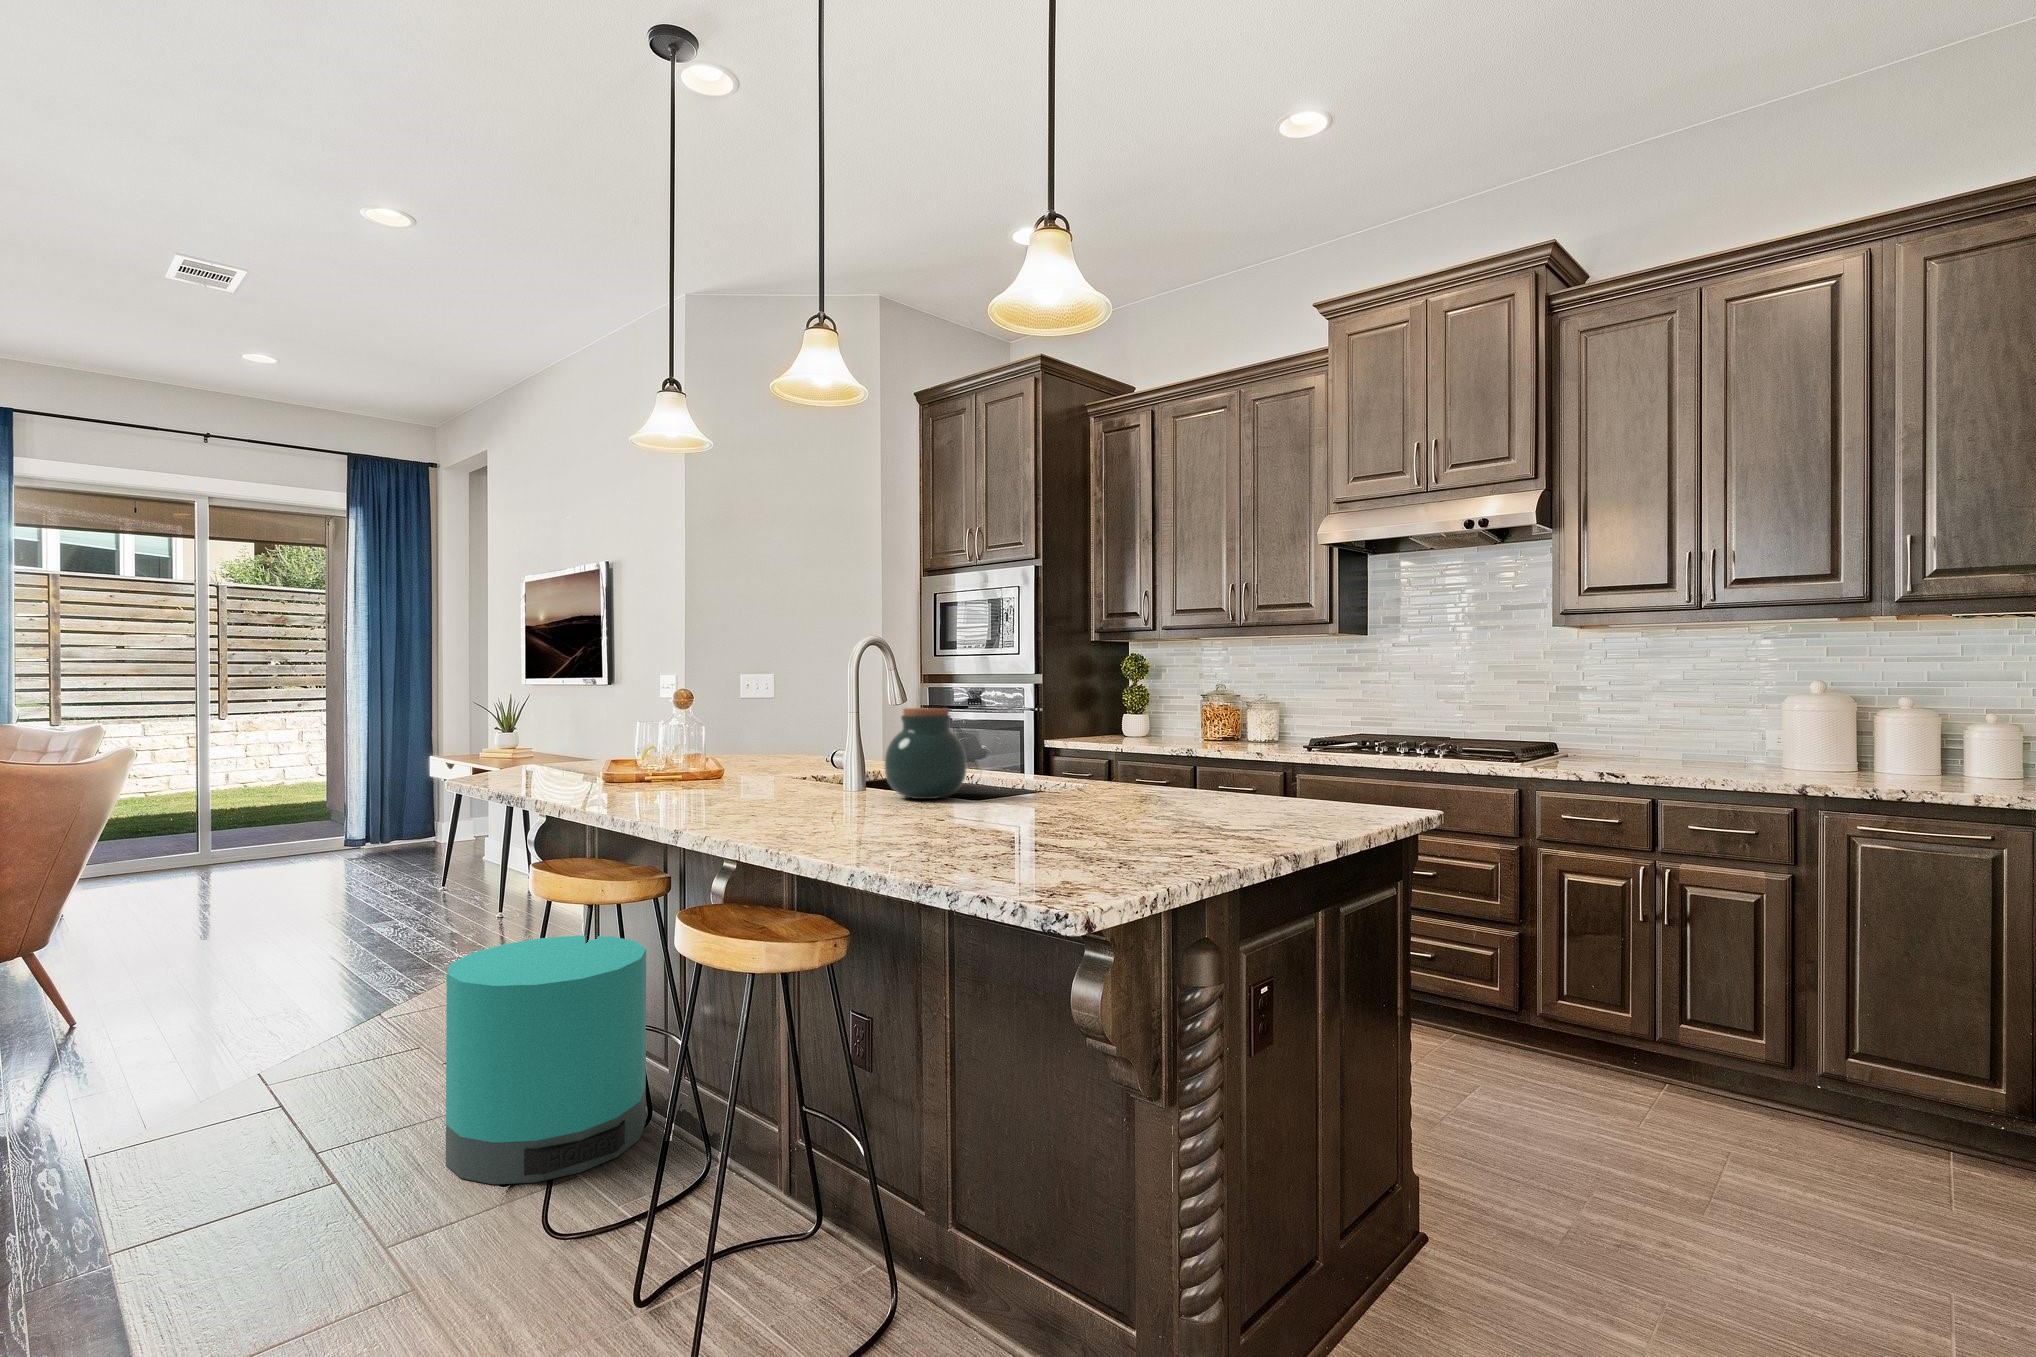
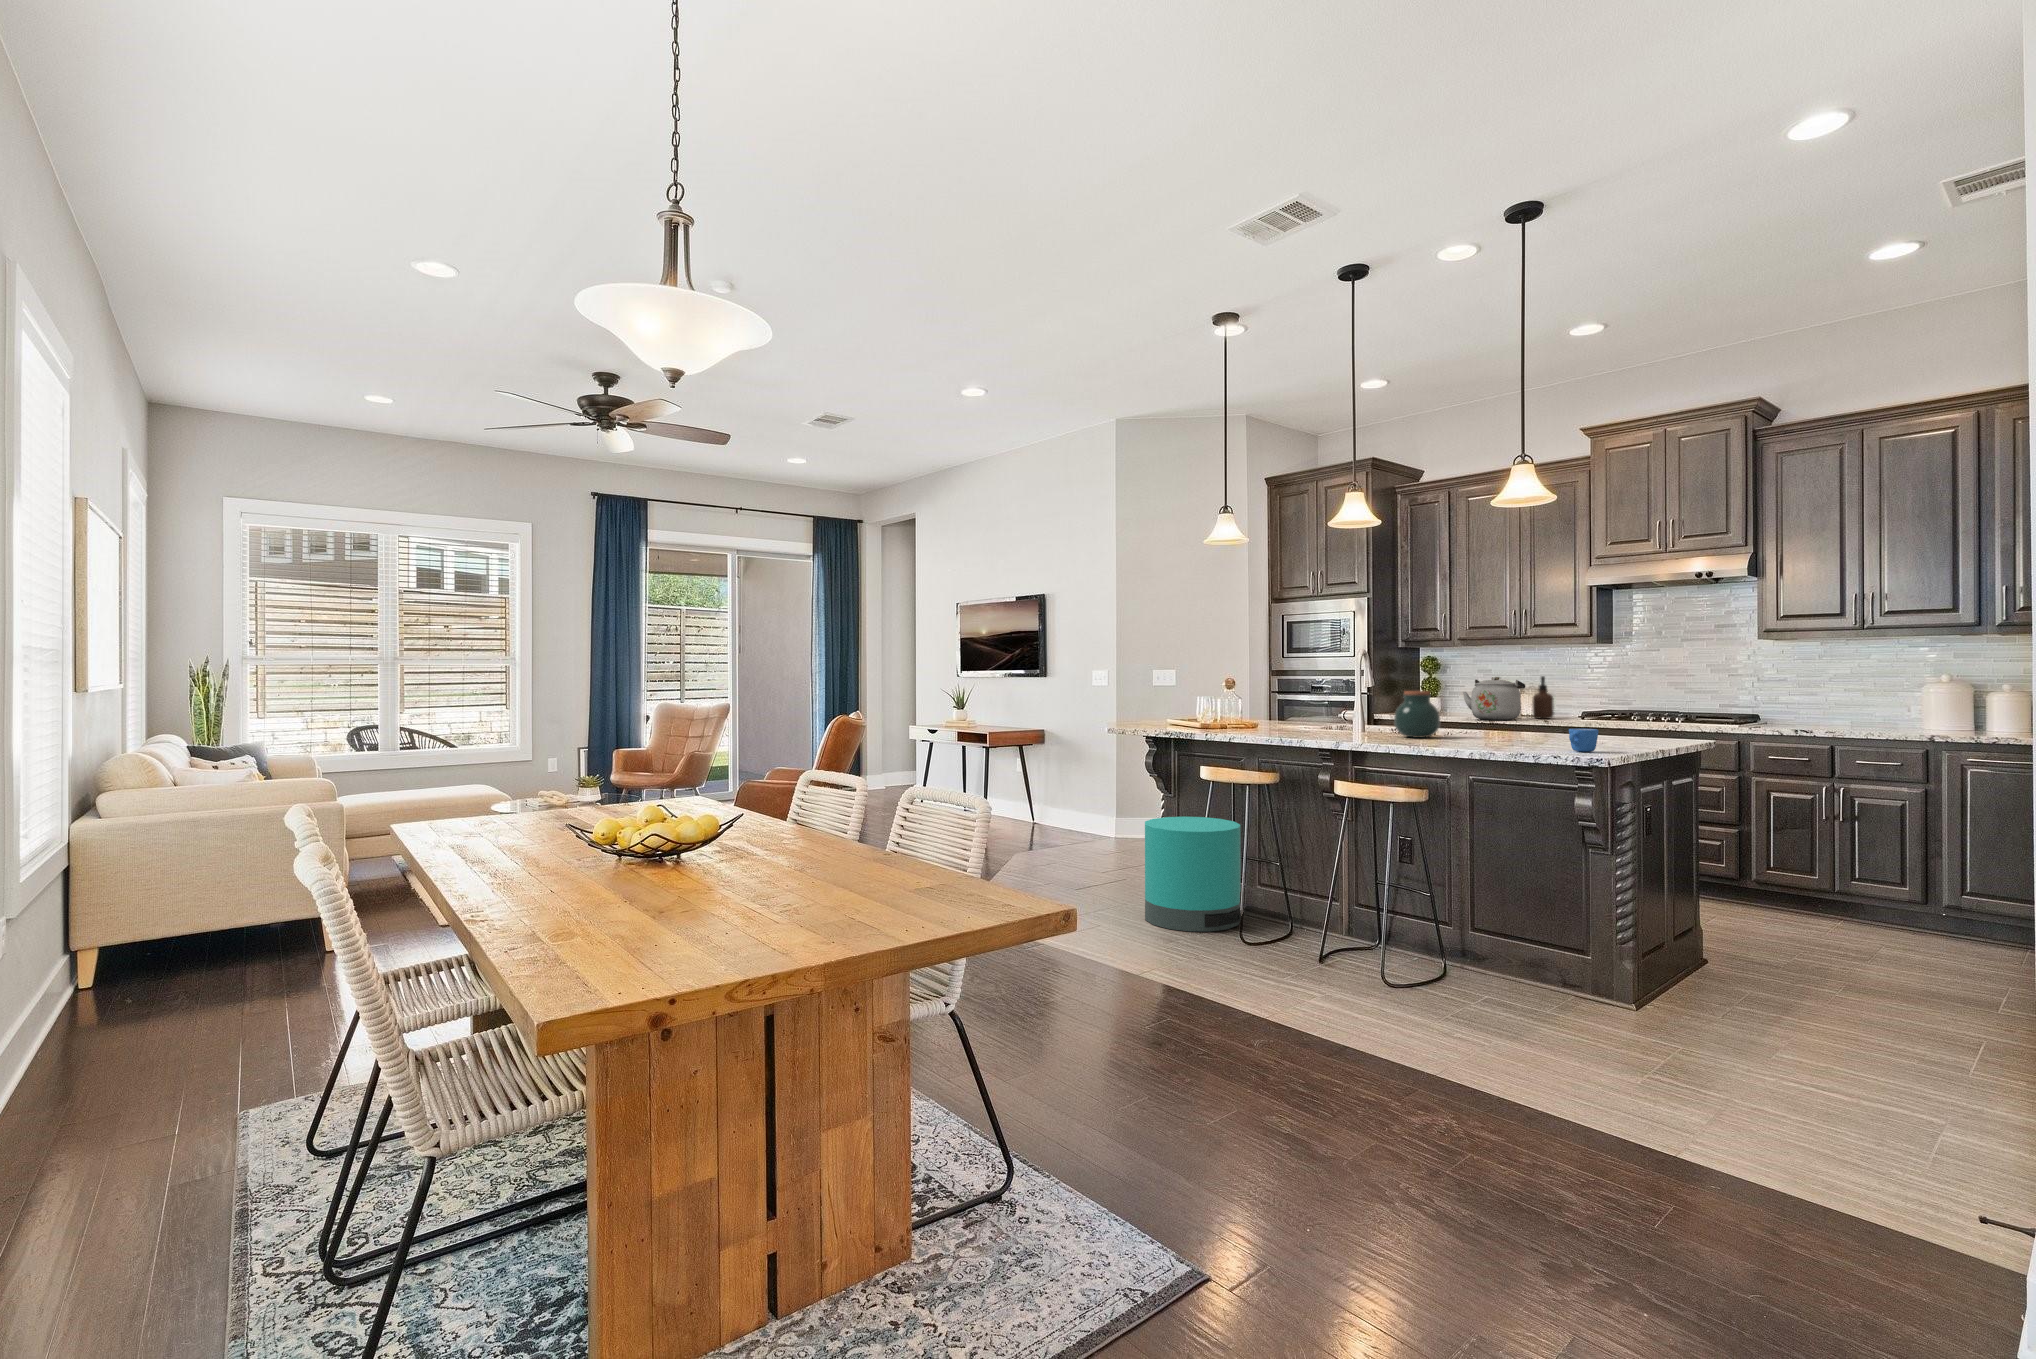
soap dispenser: none [1252,683,1280,747] -> present [1533,676,1554,719]
kettle: none [1149,684,1236,750] -> present [1463,677,1525,720]
mug: none [1070,800,1140,857] -> present [1569,729,1599,752]

